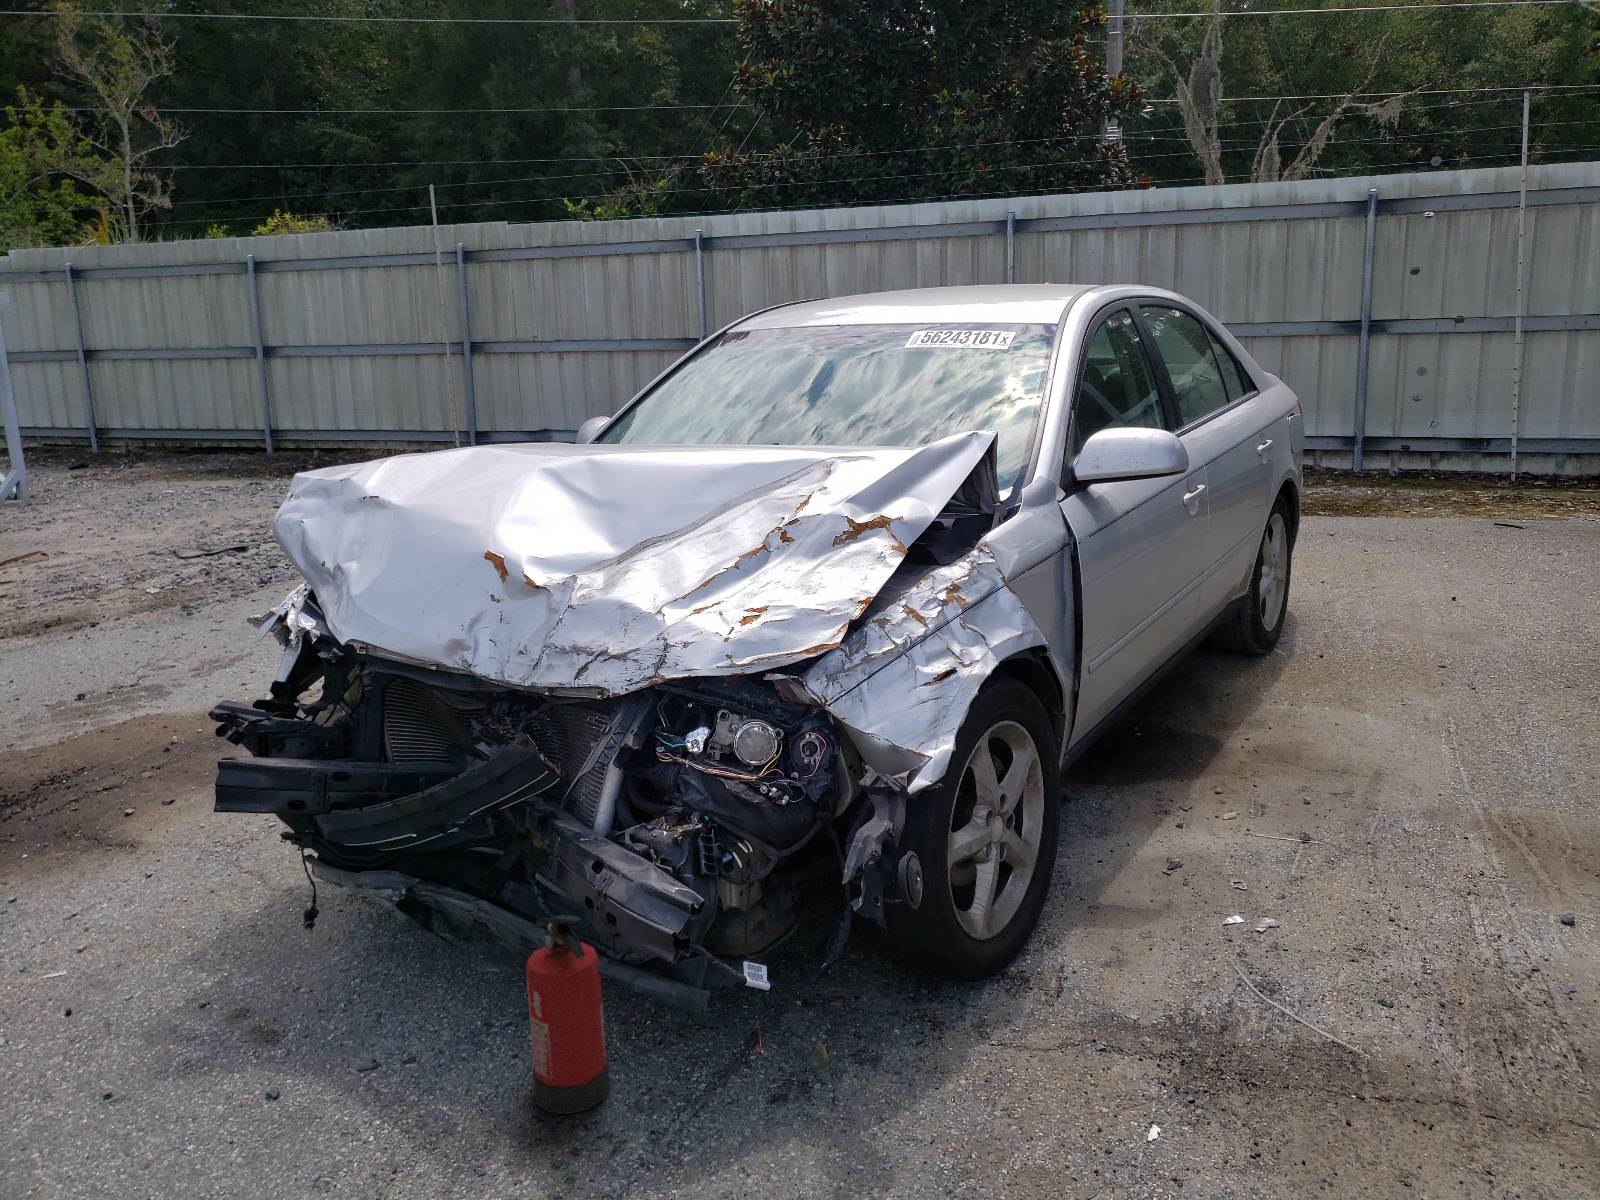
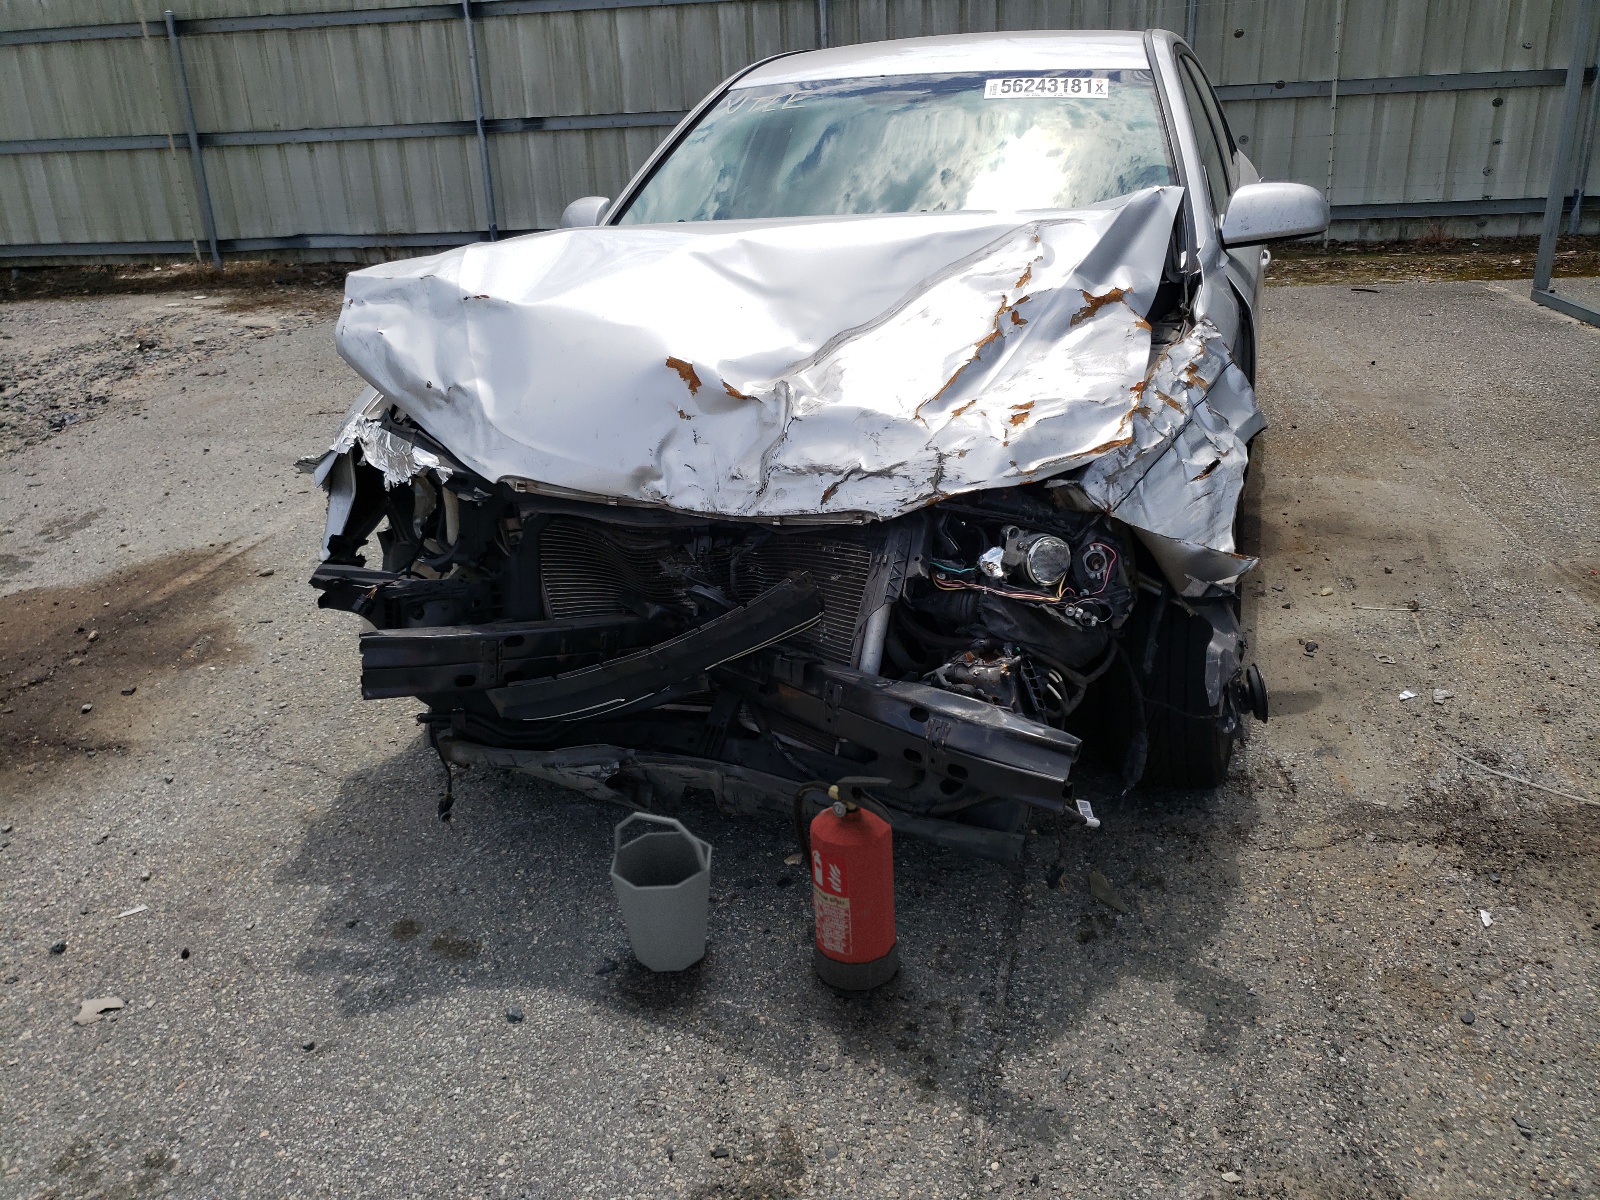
bucket: none [375,928,470,1077] -> present [610,812,712,972]

